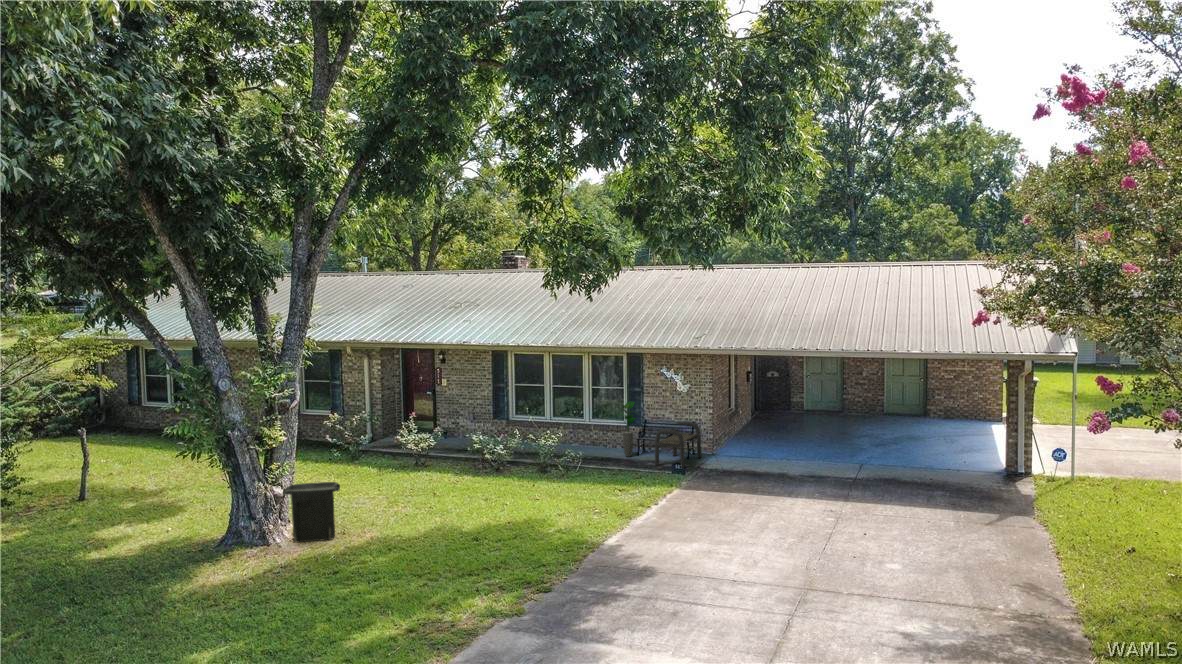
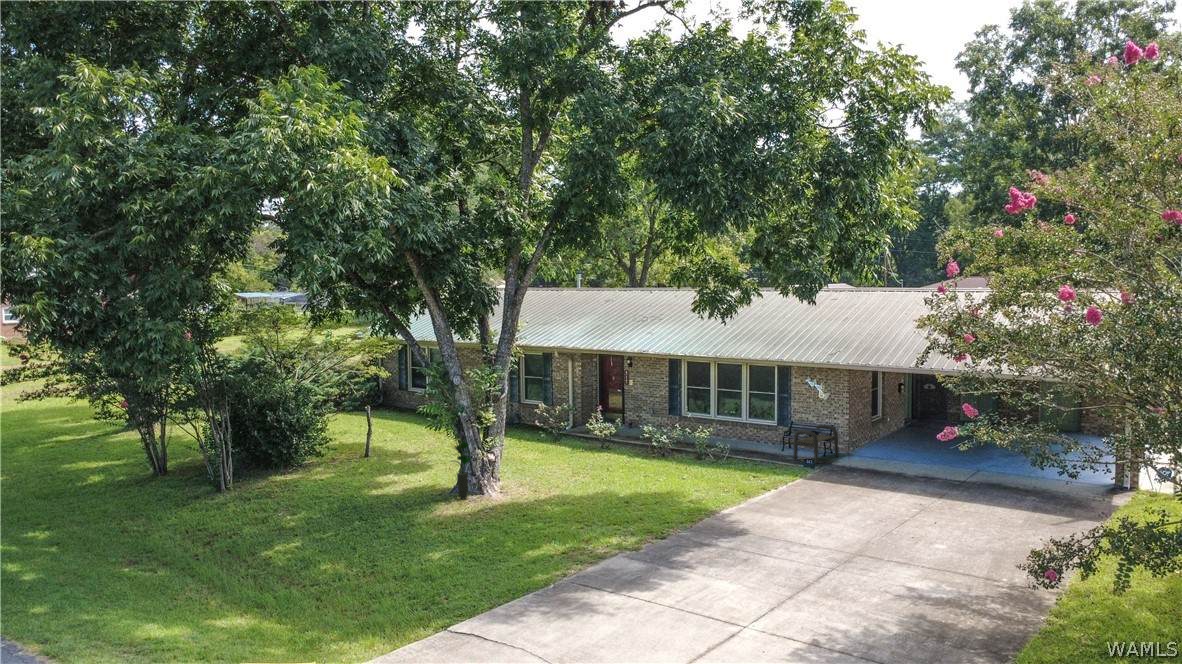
potted plant: present [621,402,636,457] -> present [451,442,473,499]
trash can: present [284,482,340,542] -> none [495,453,533,495]

